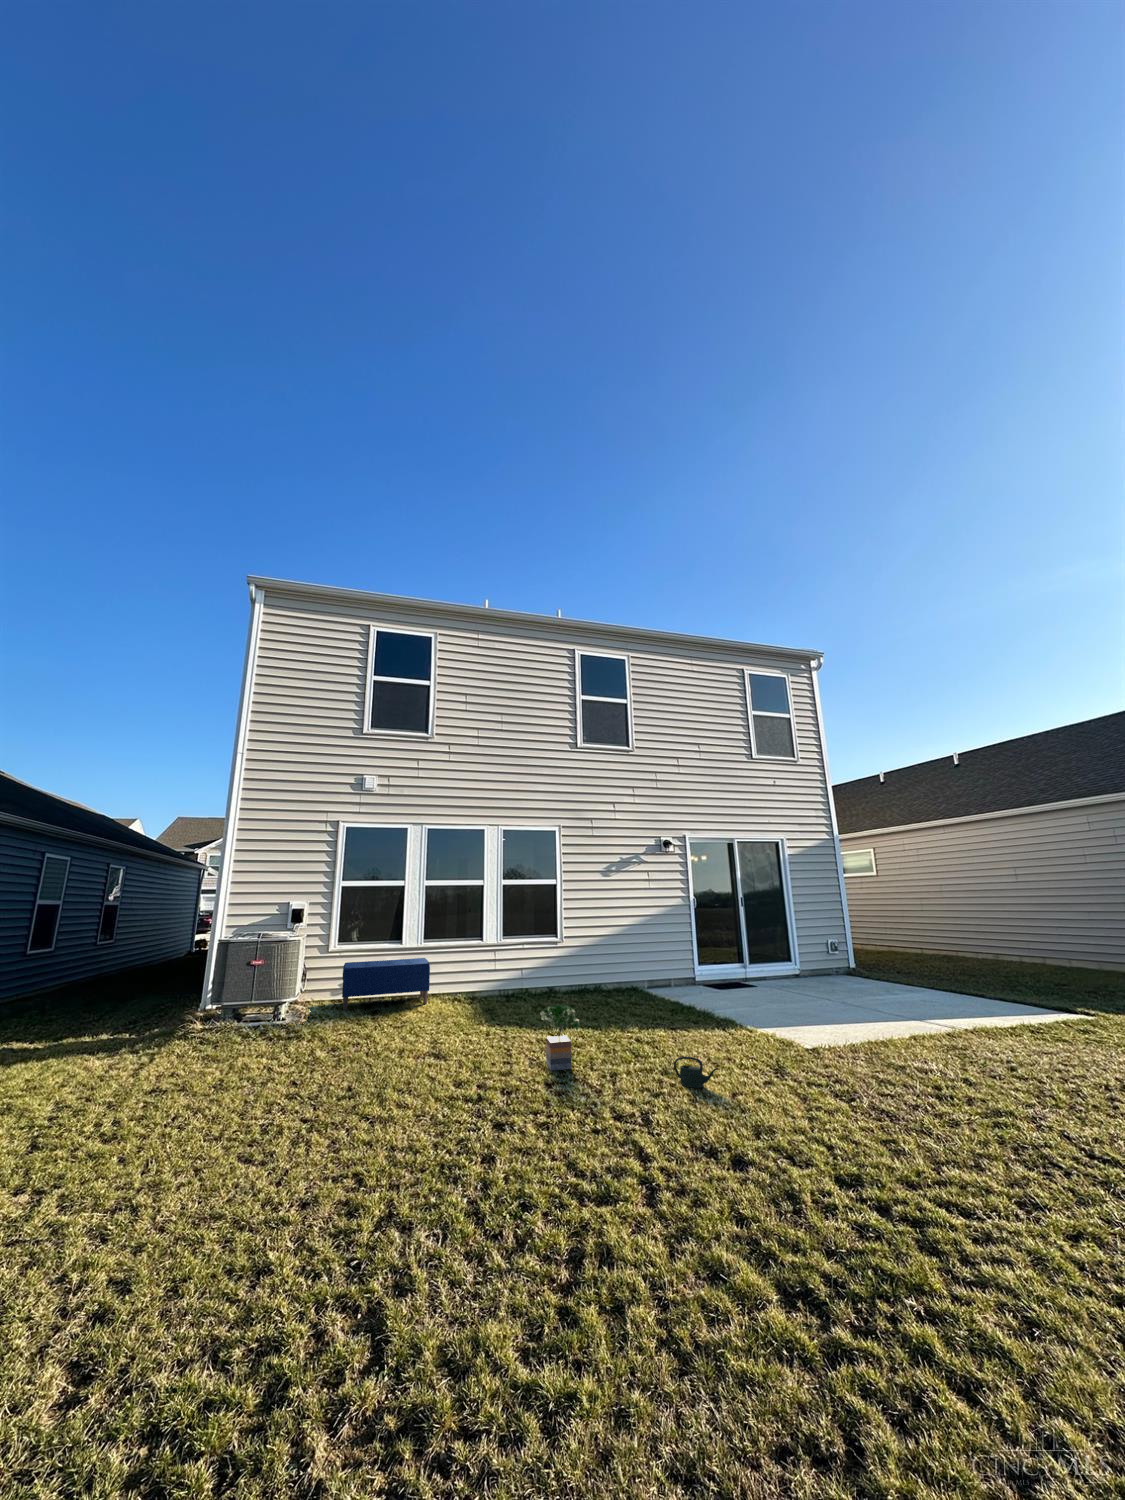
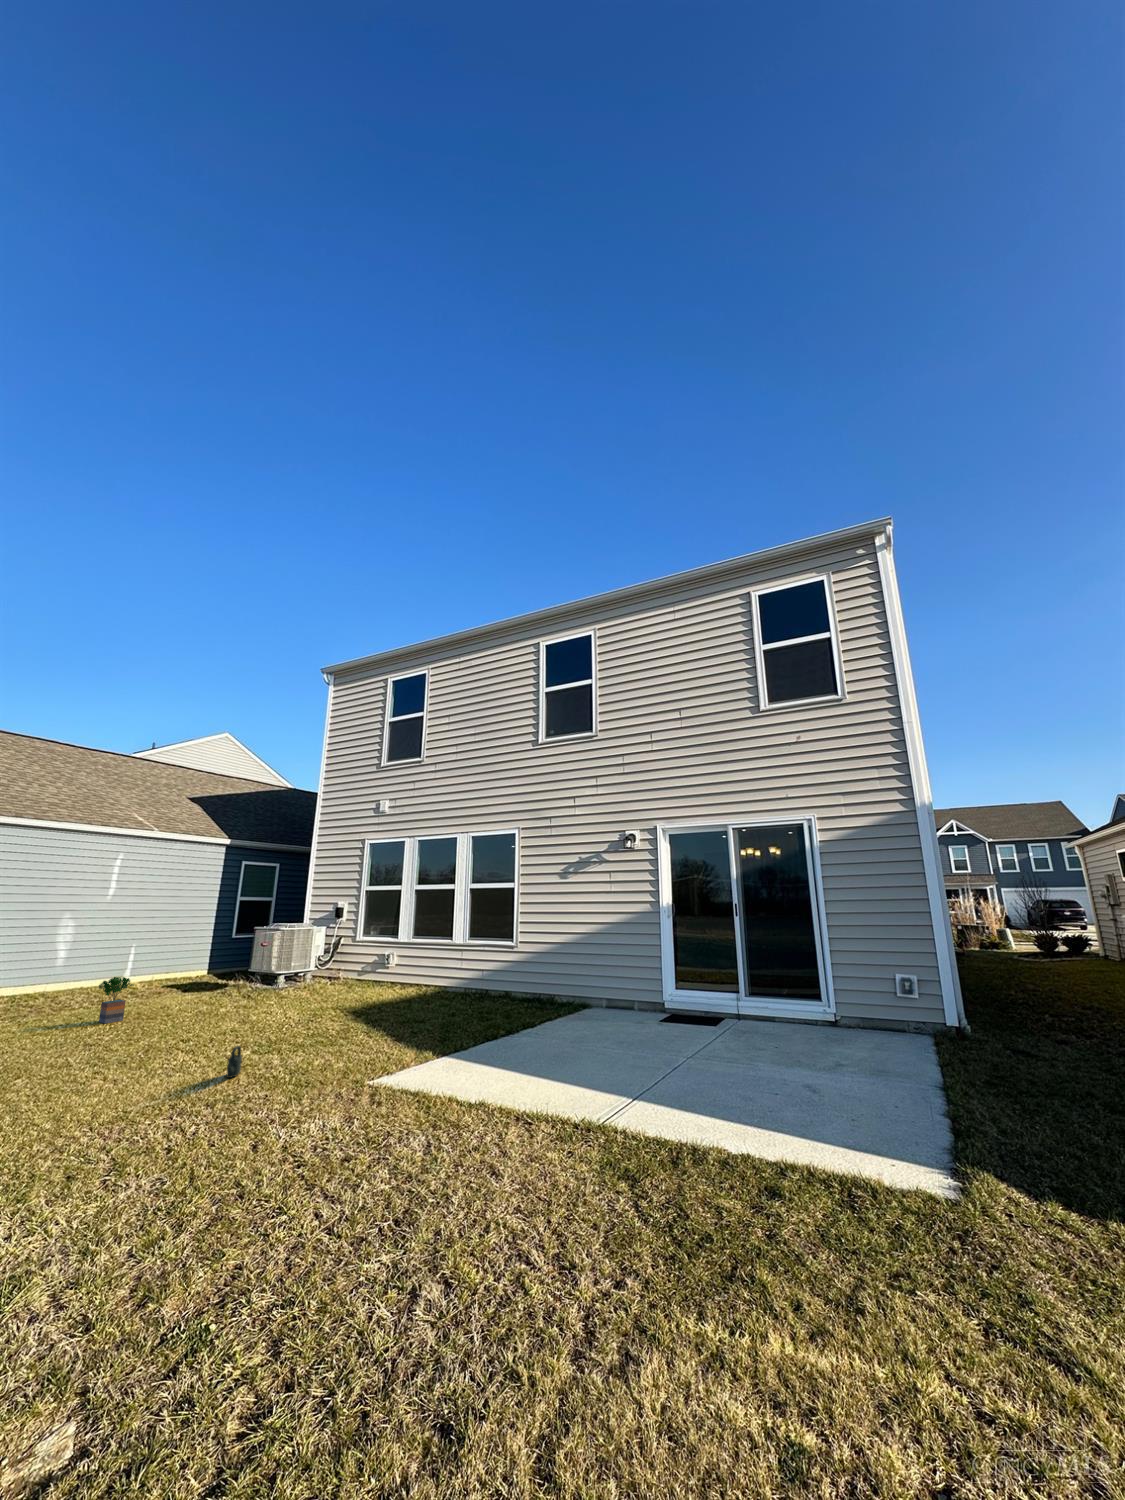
bench: present [342,958,430,1010] -> none [335,949,407,988]
potted tree: present [541,1005,579,1071] -> present [99,977,134,1024]

